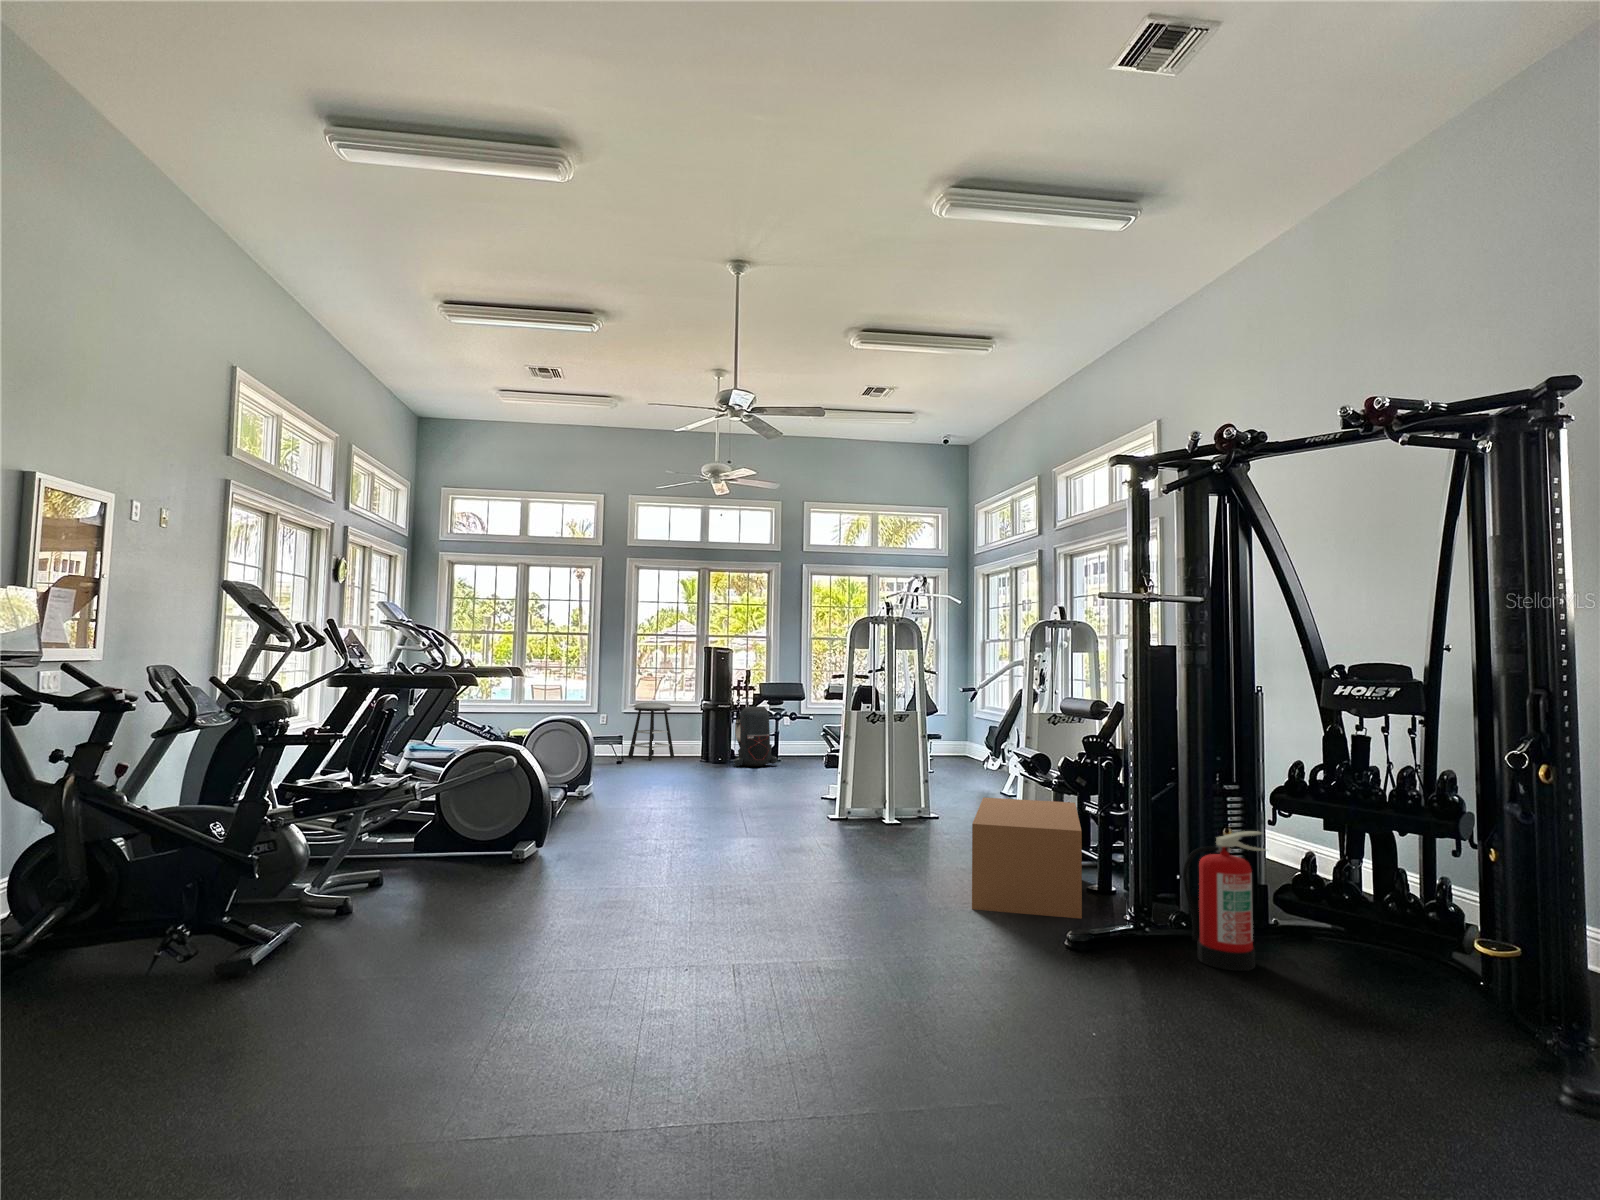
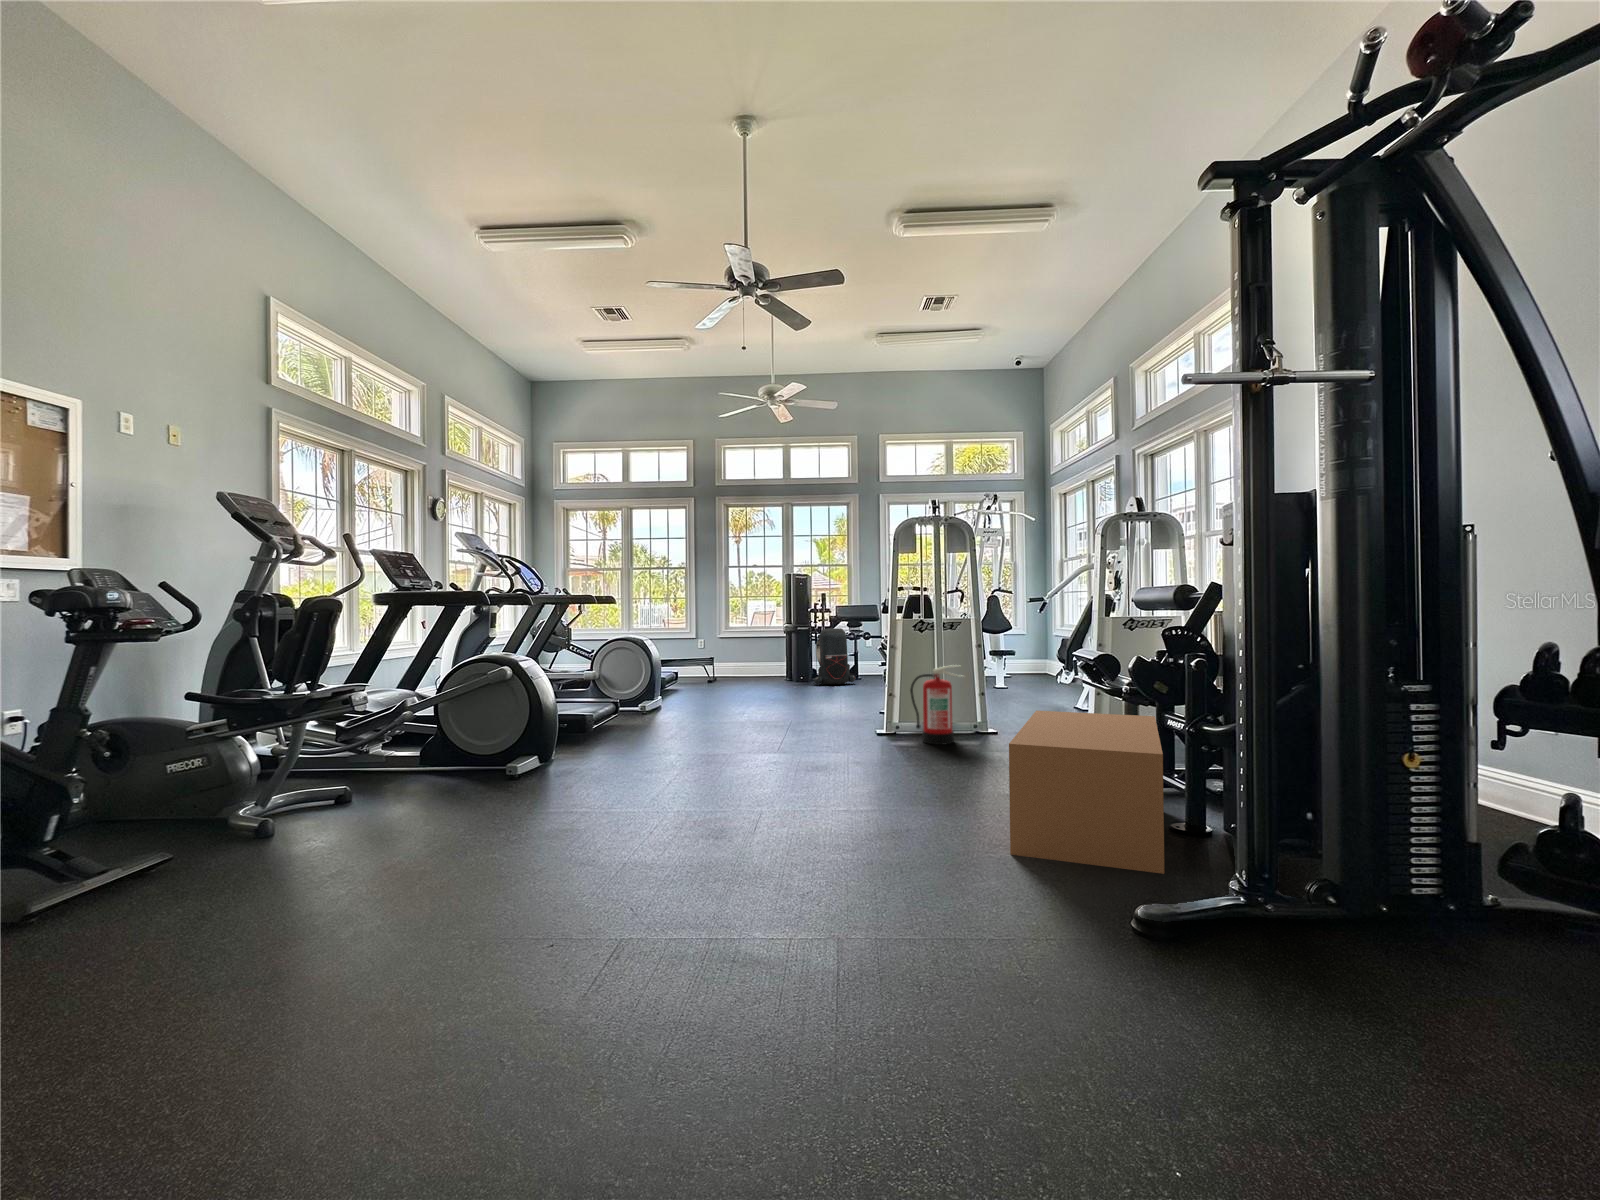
stool: present [628,702,674,760] -> none [722,628,764,681]
fire extinguisher: present [1183,831,1266,971] -> present [910,665,959,744]

